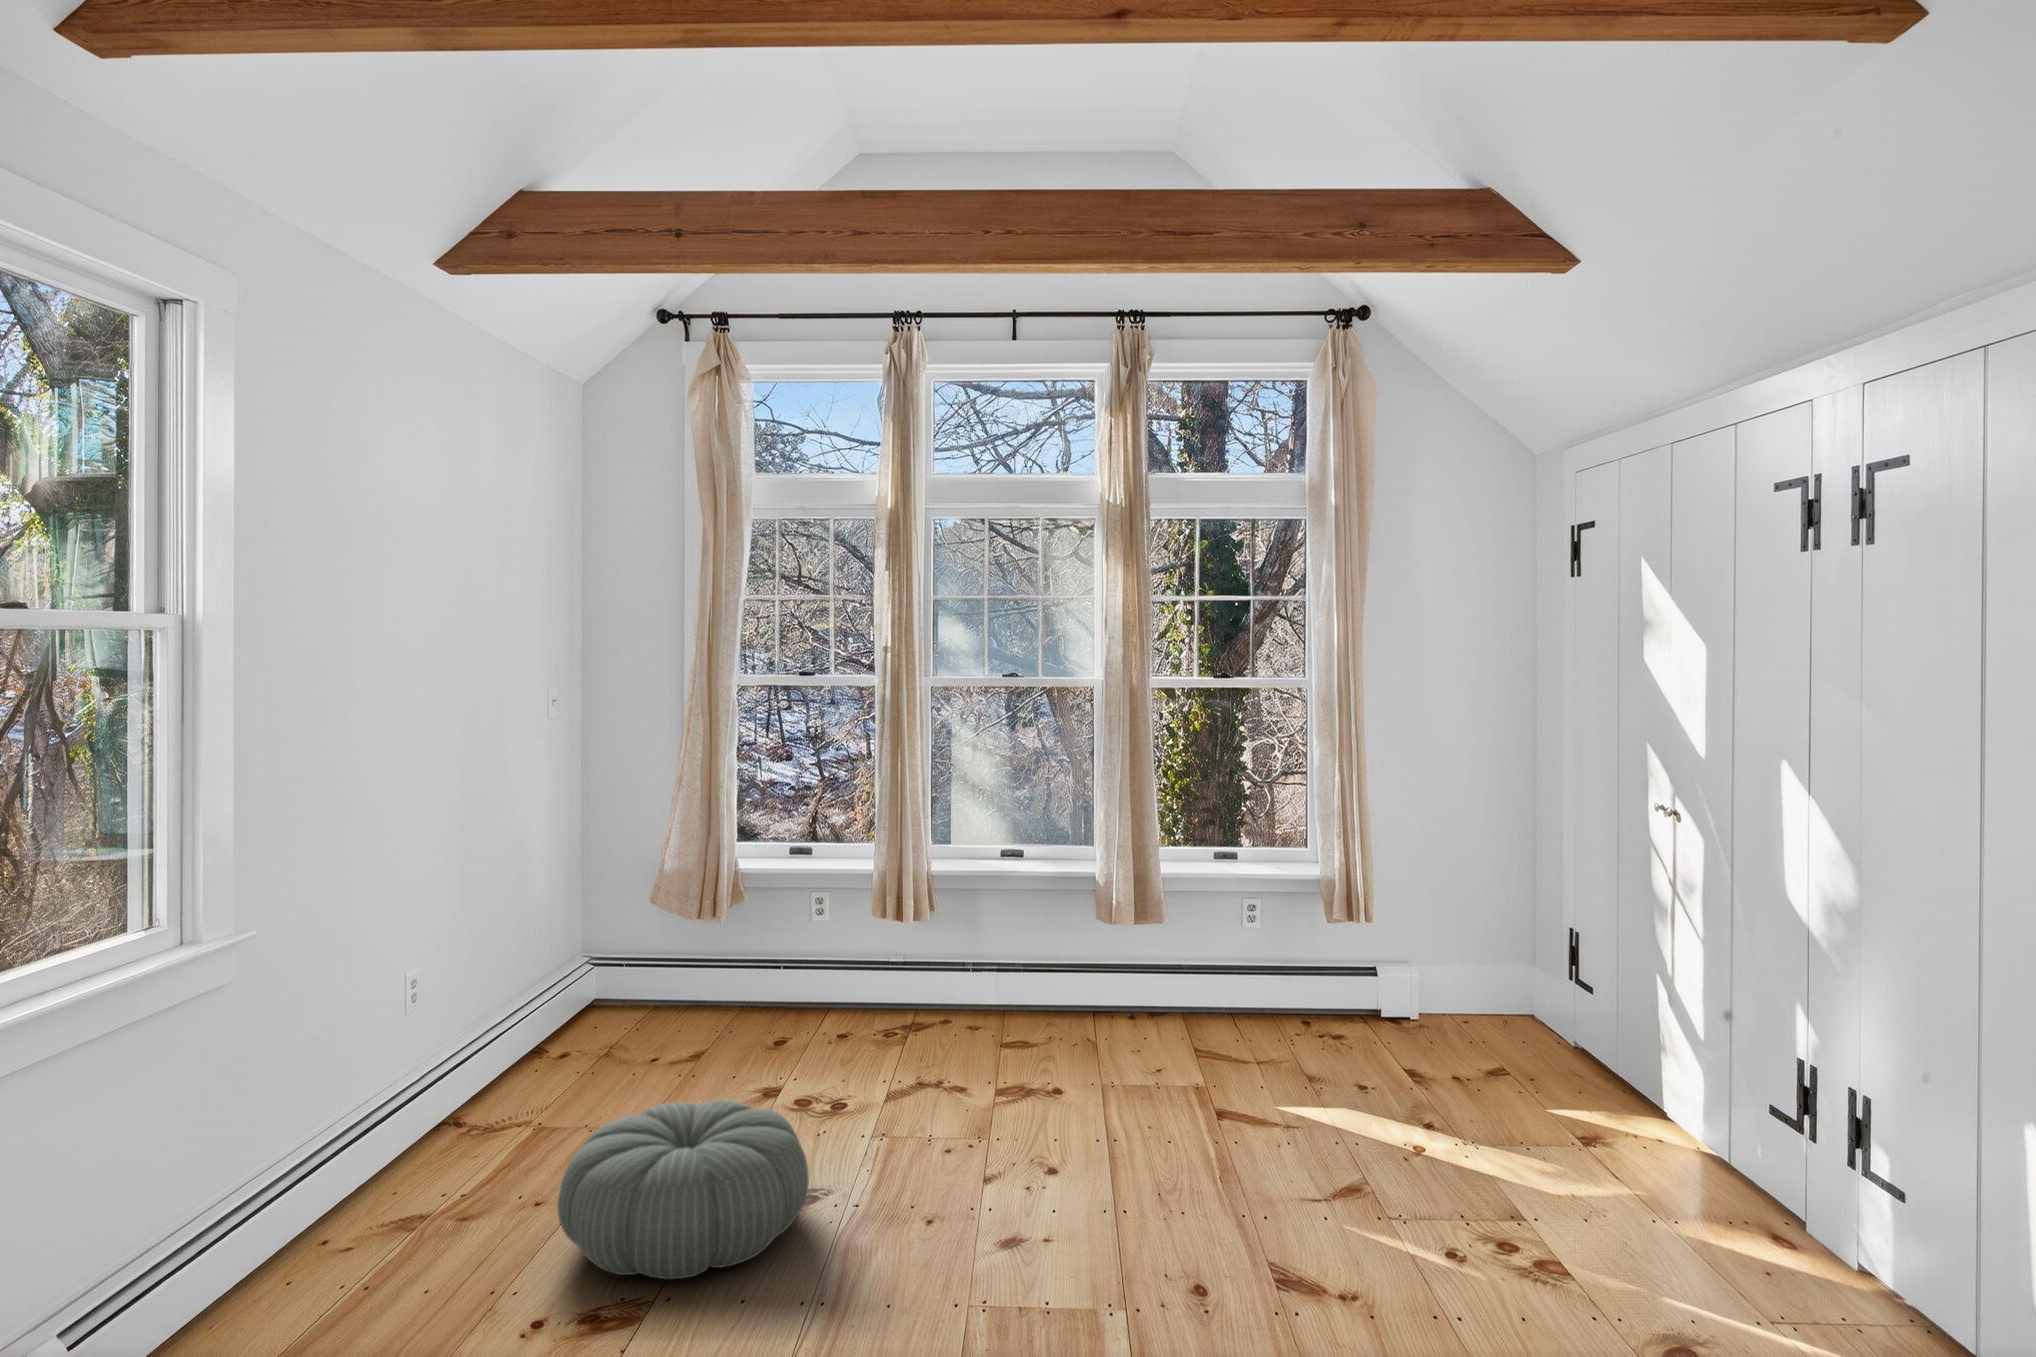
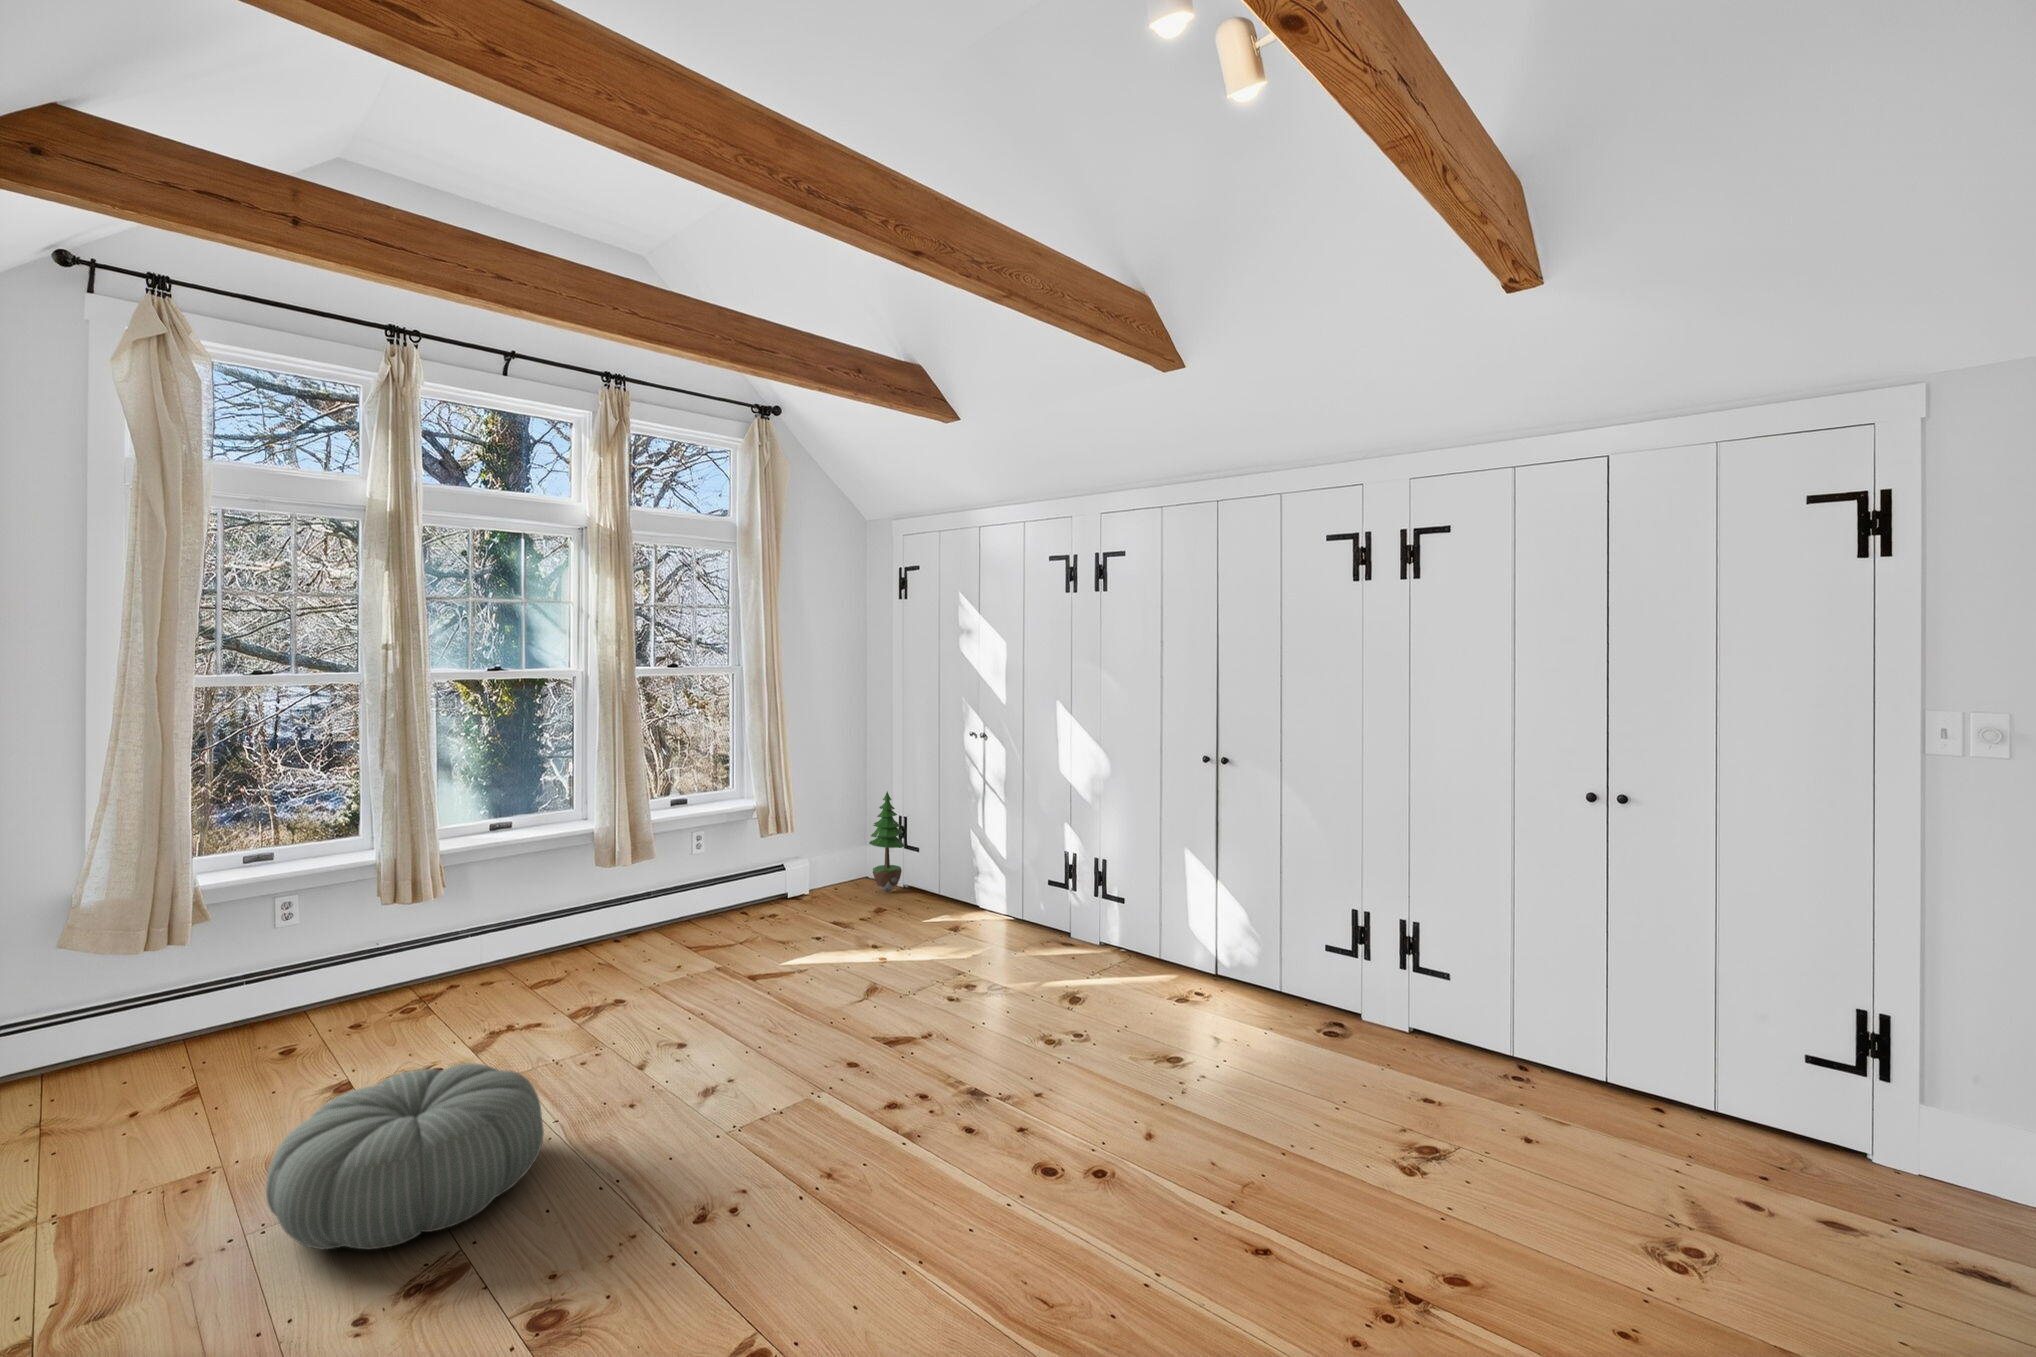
potted tree: none [1504,882,1567,1045] -> present [869,792,905,892]

